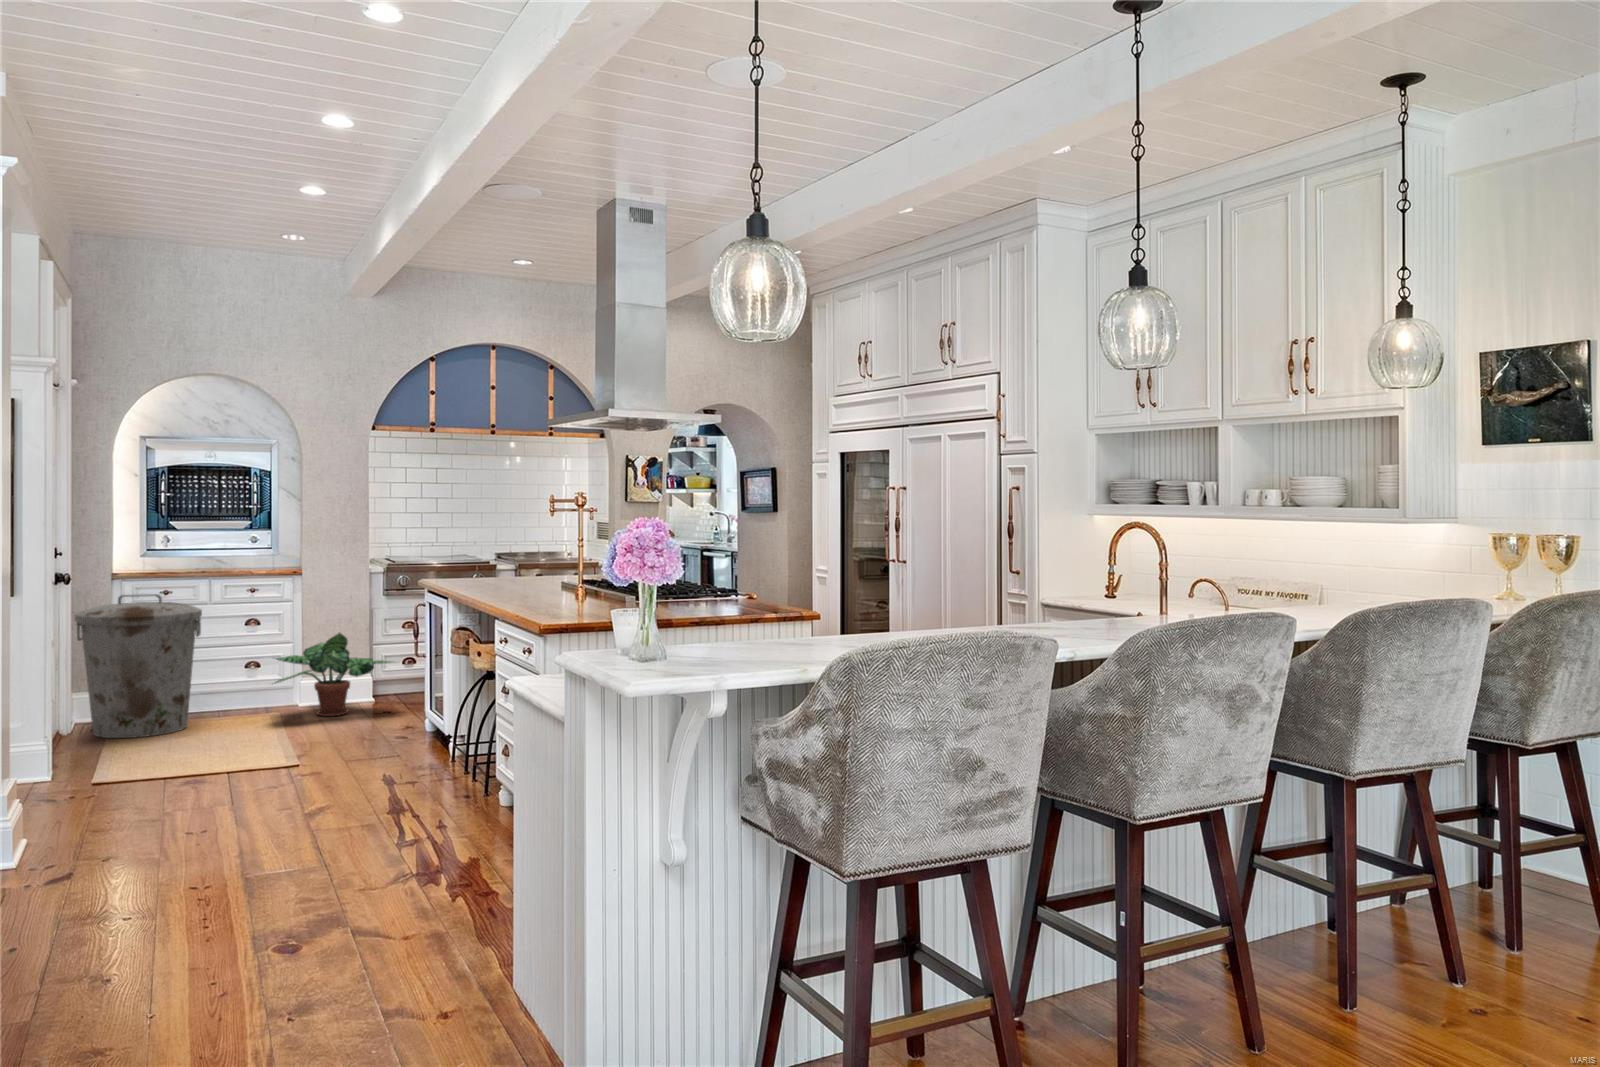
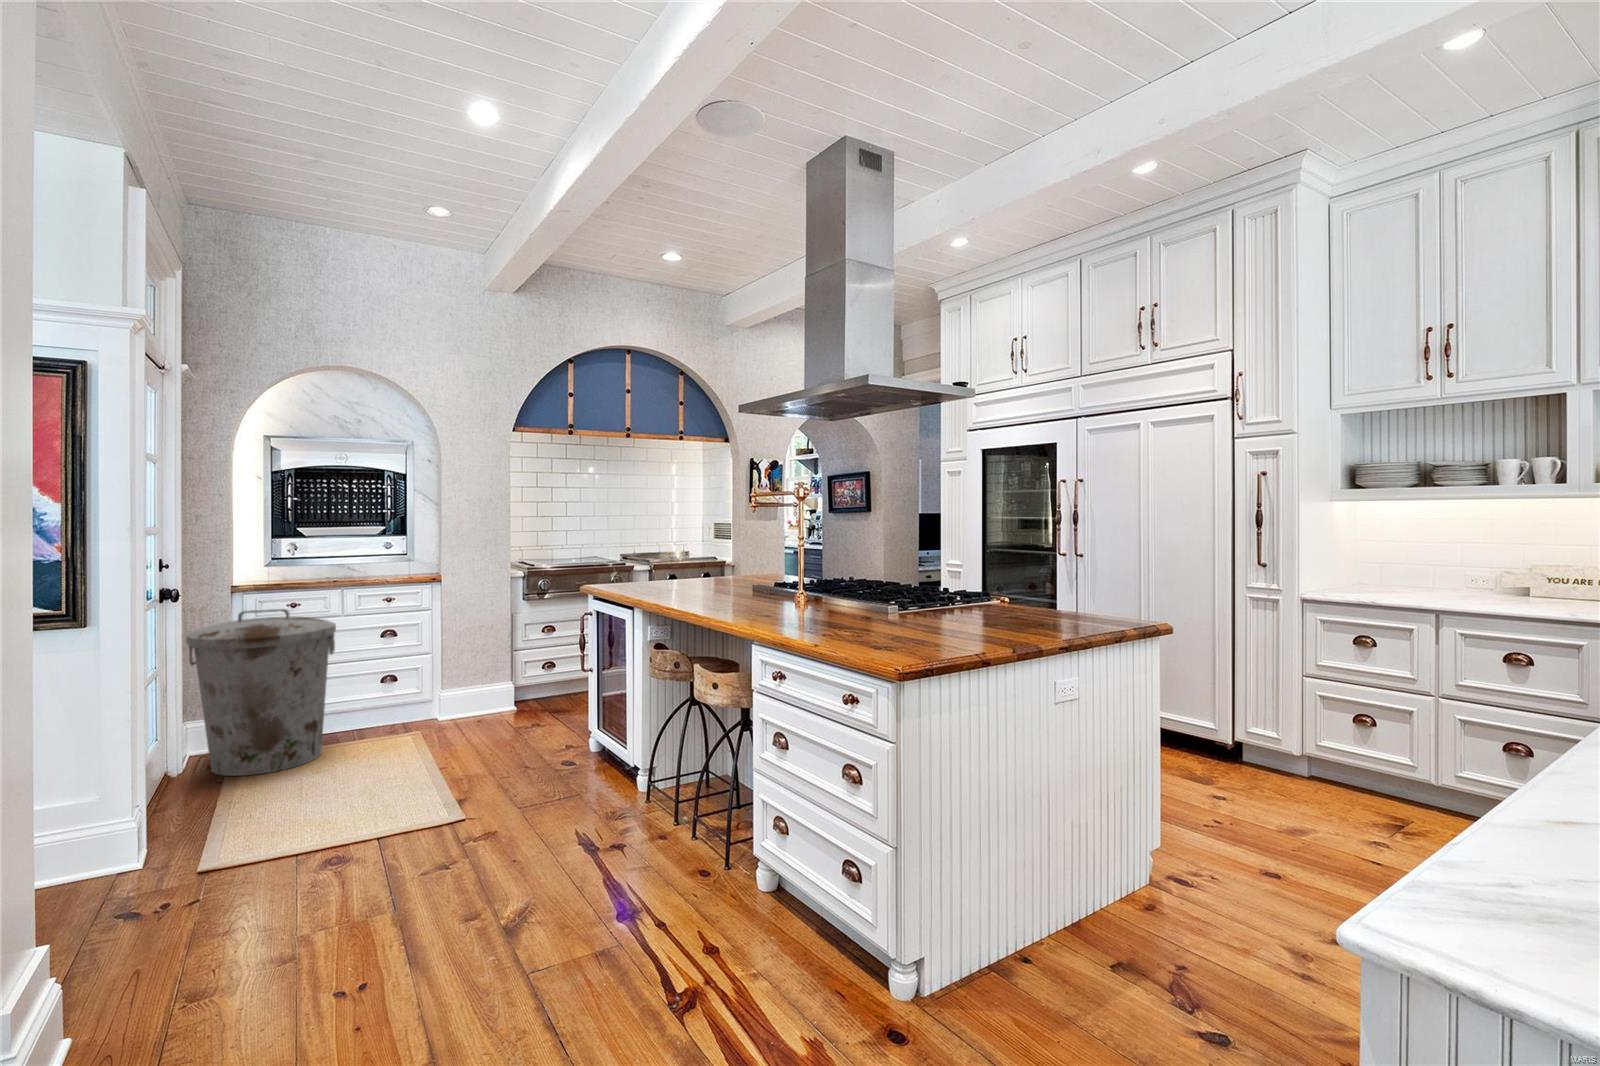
potted plant: present [276,633,391,716] -> none [413,642,552,732]

